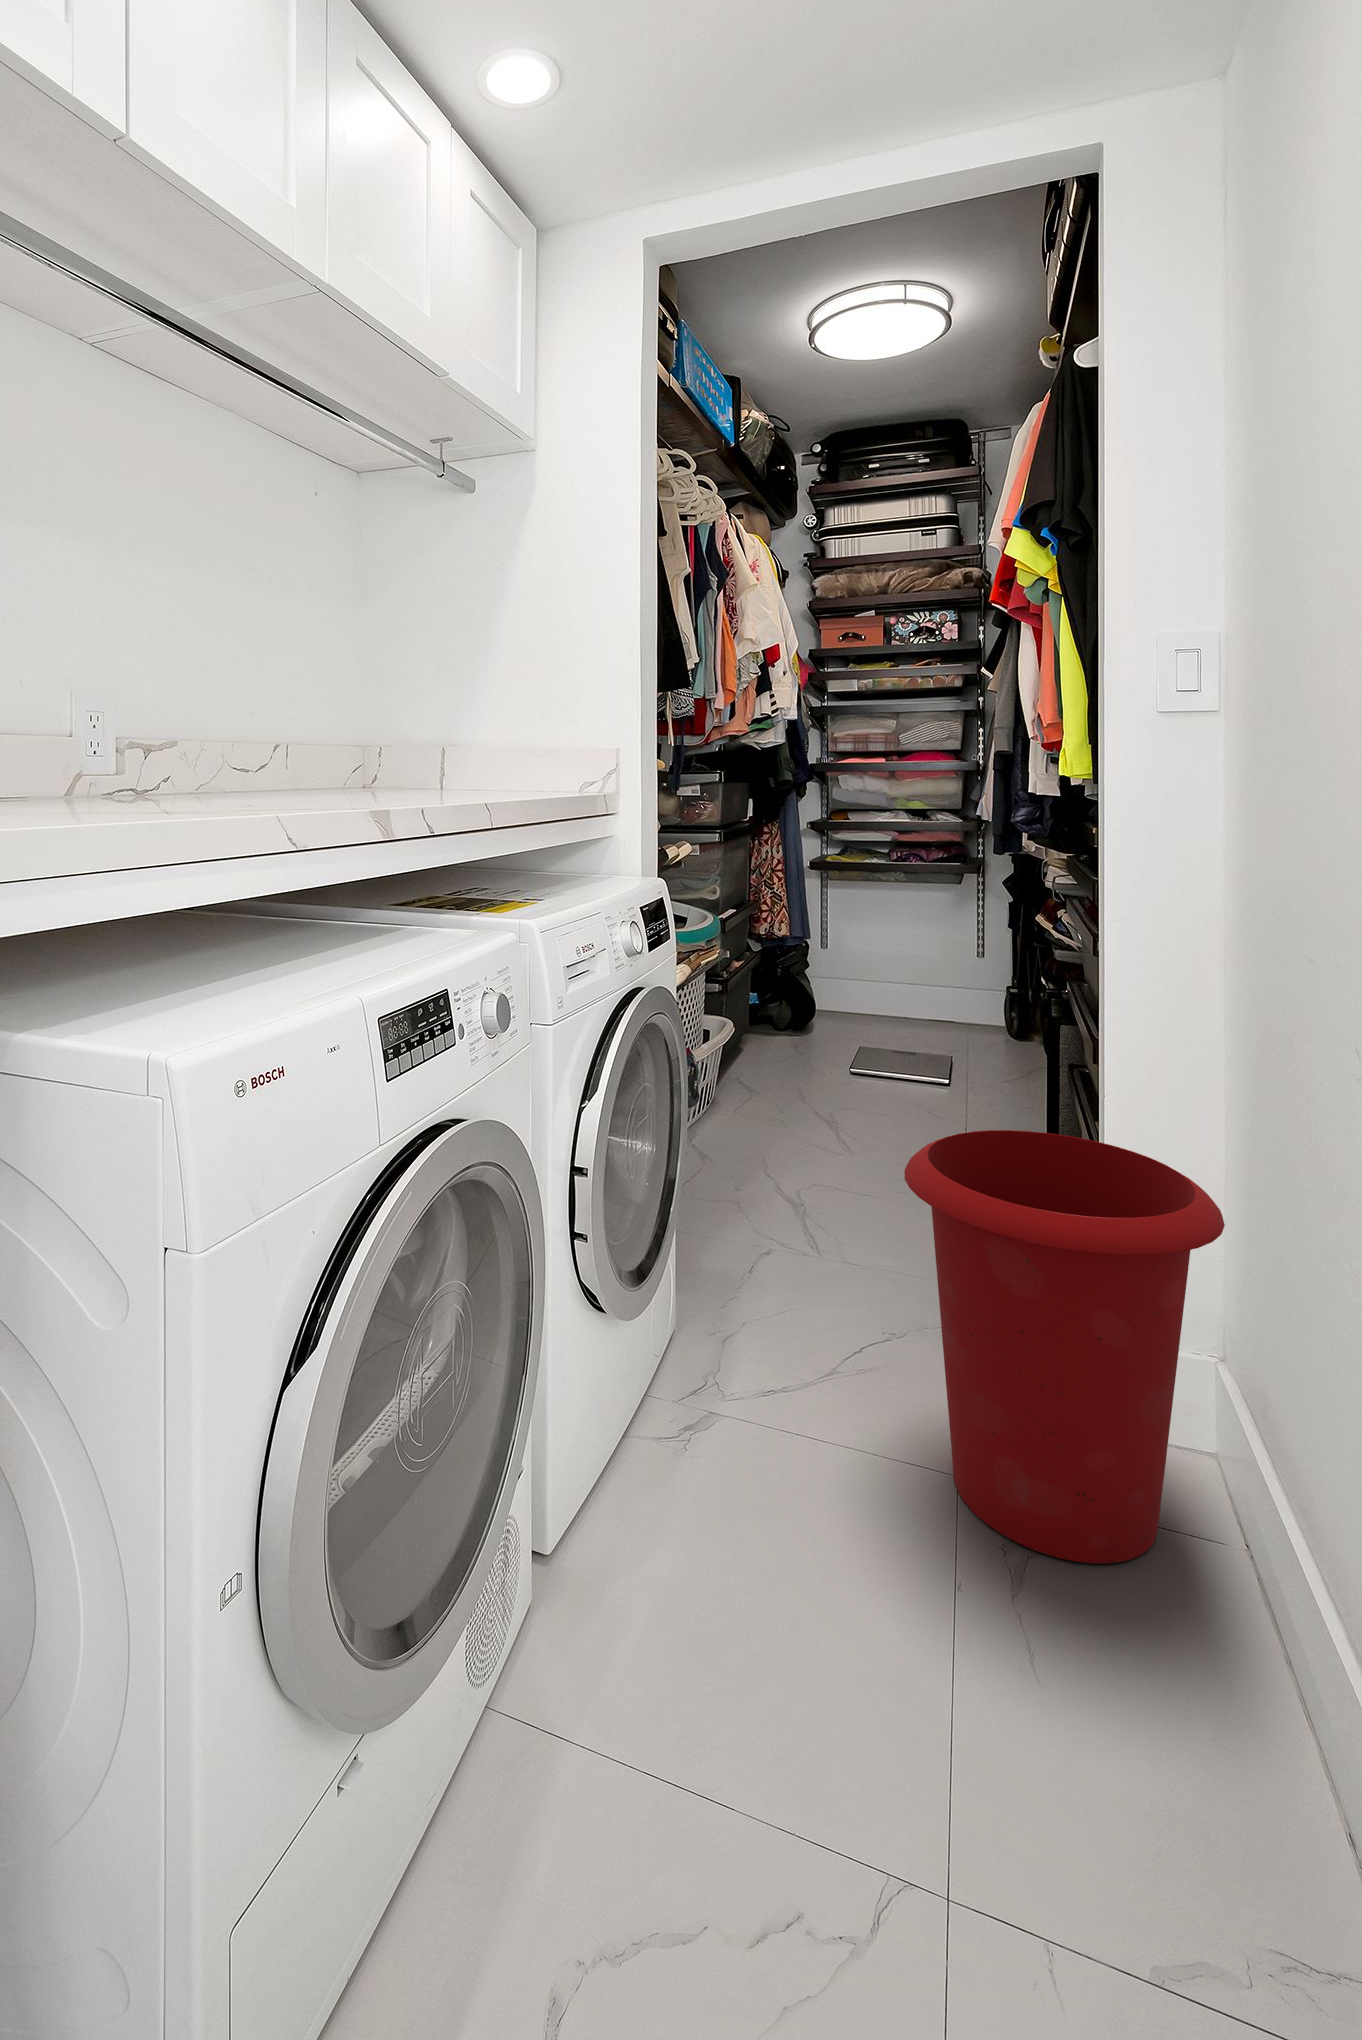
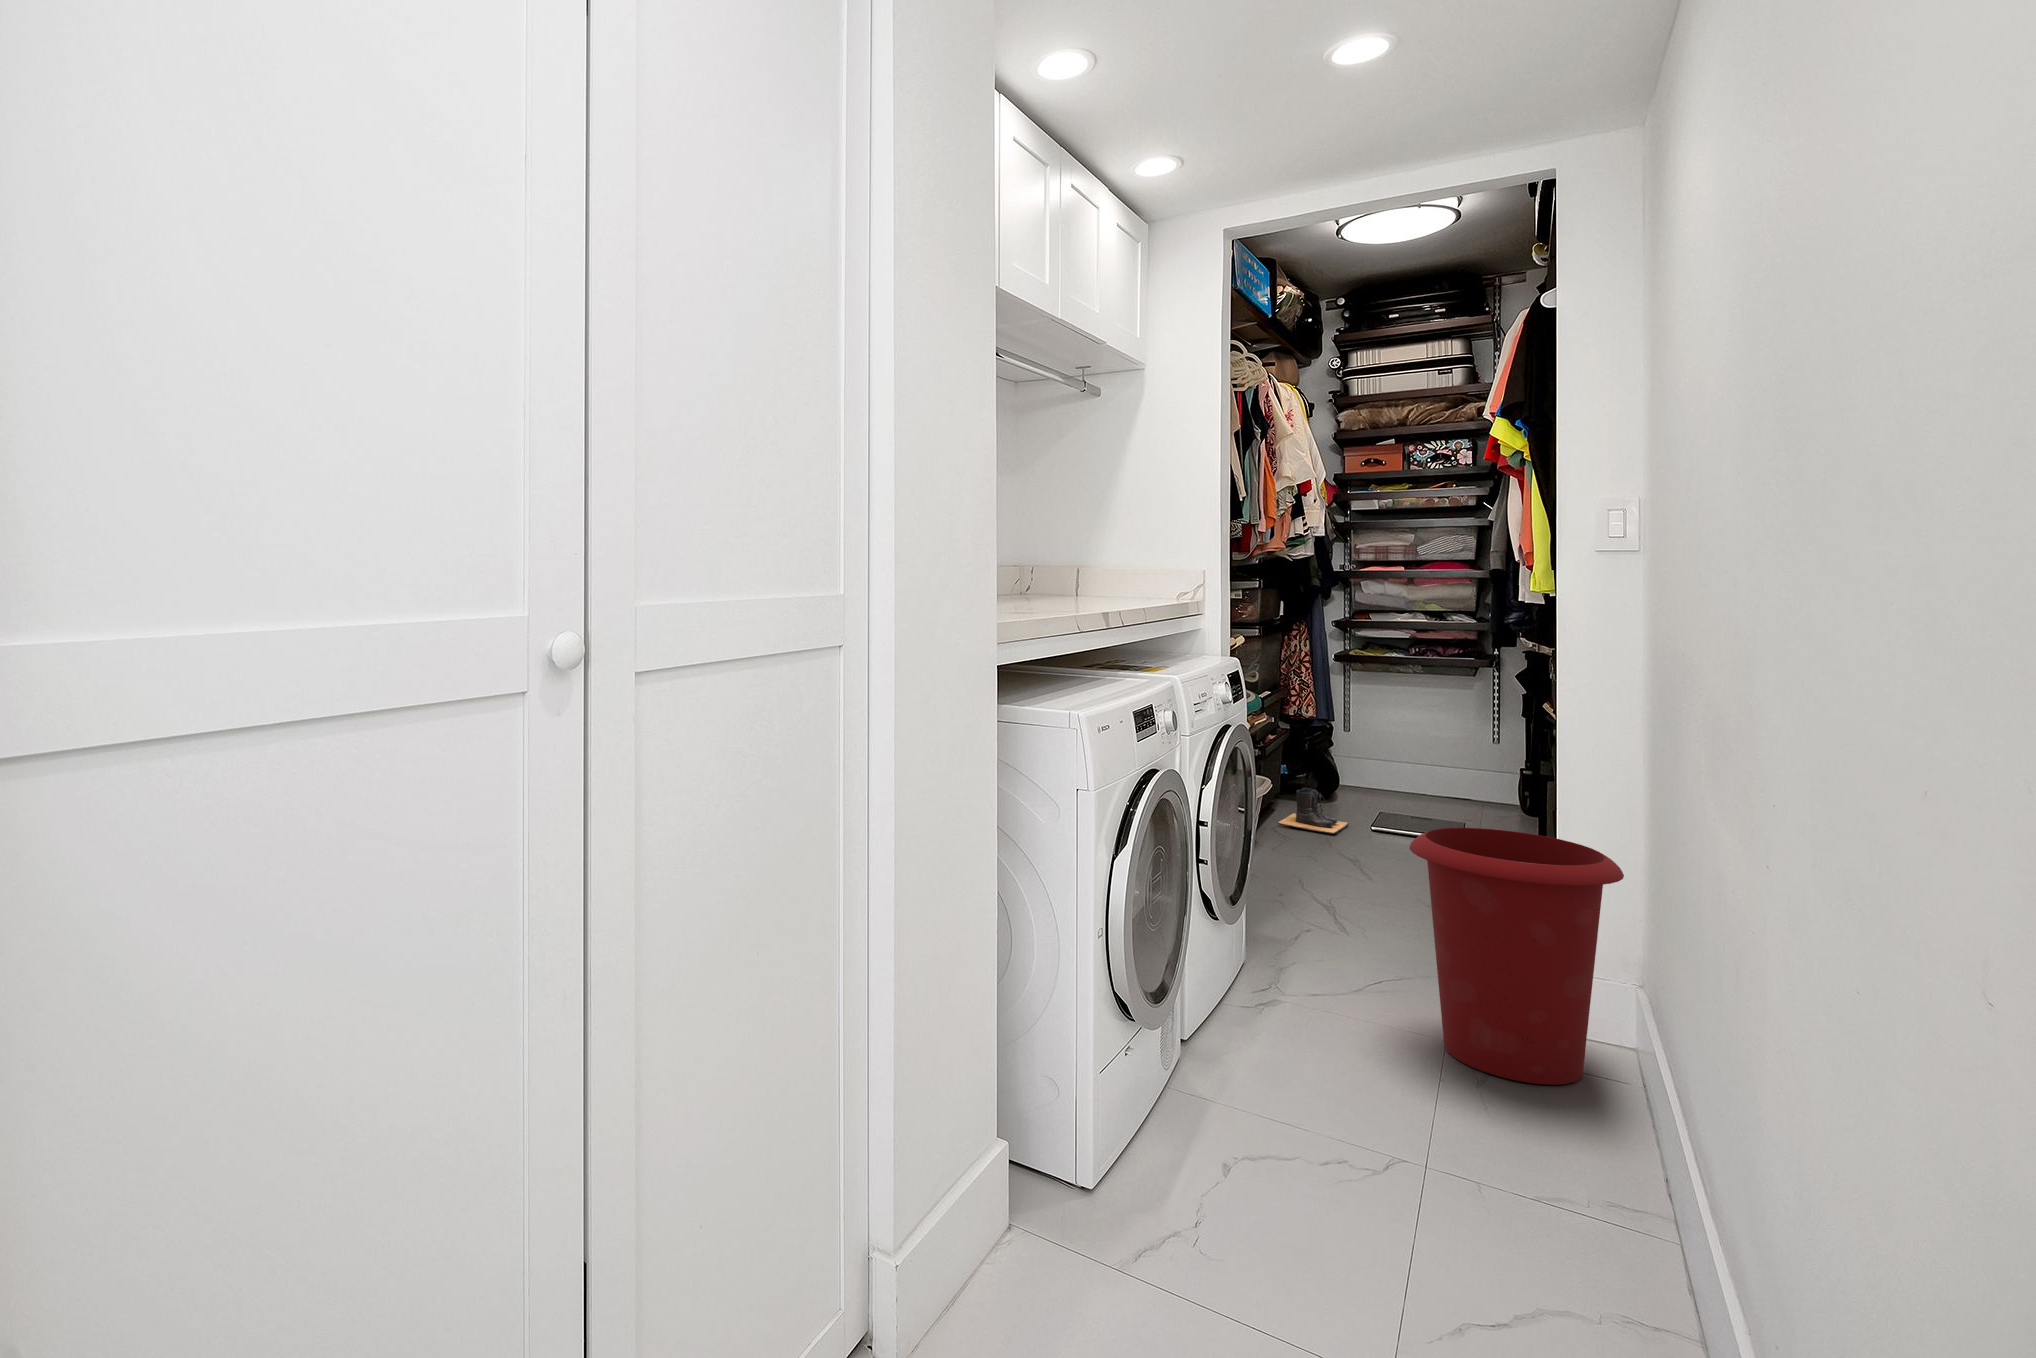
boots: none [744,1022,825,1078] -> present [1277,788,1349,834]

